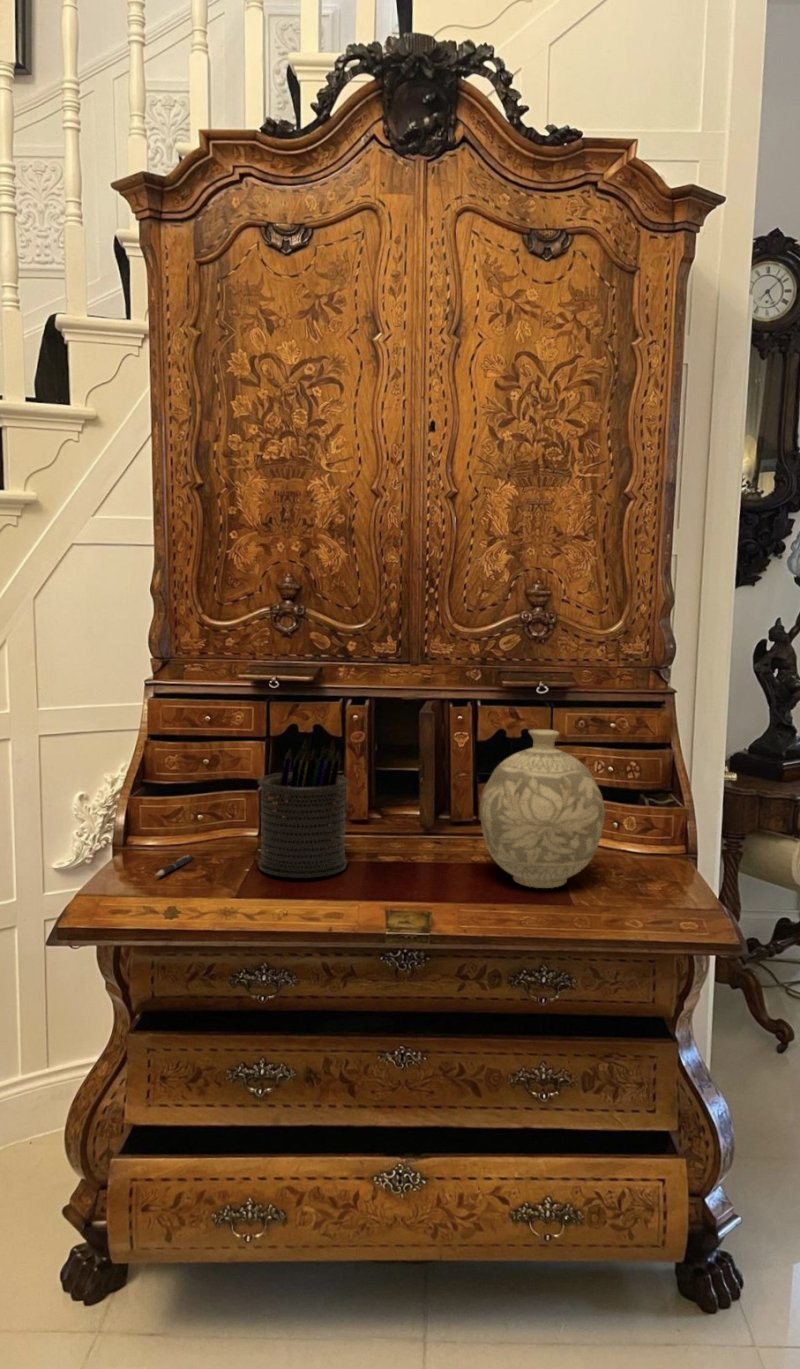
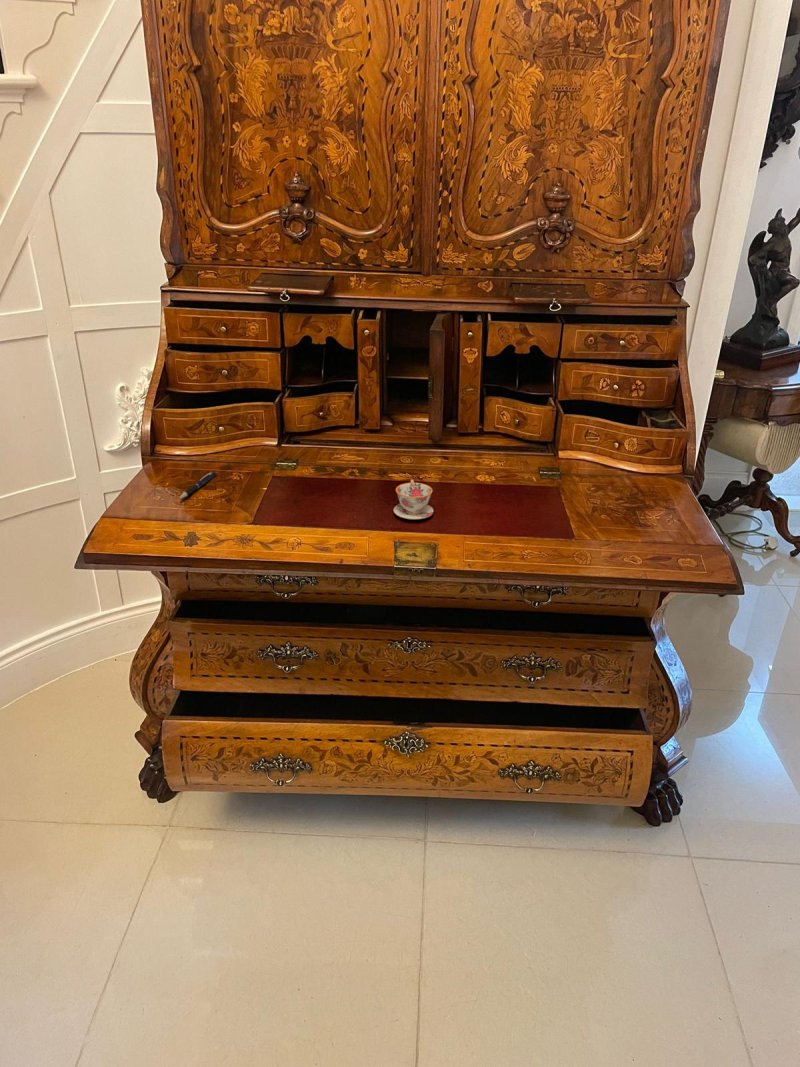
decorative vase: present [480,730,605,888] -> none [487,361,608,514]
pen holder: present [258,739,349,878] -> none [272,365,360,501]
teacup: none [384,855,426,891] -> present [394,479,433,519]

